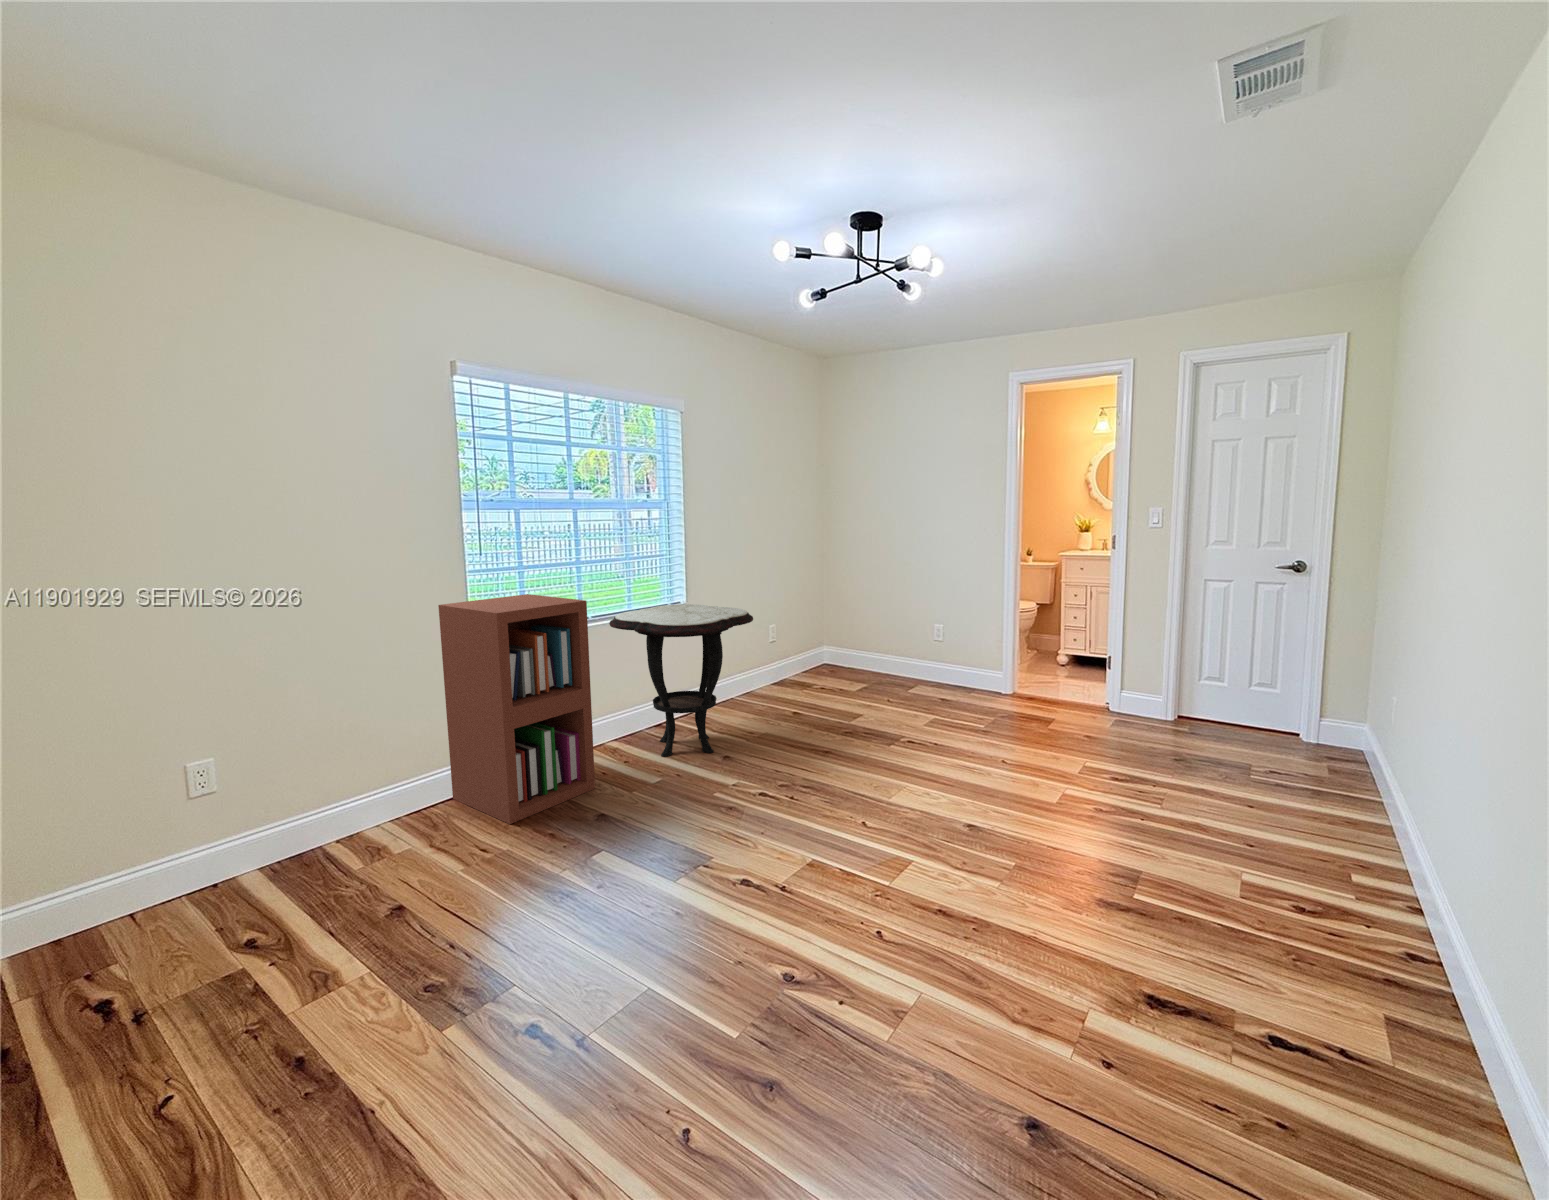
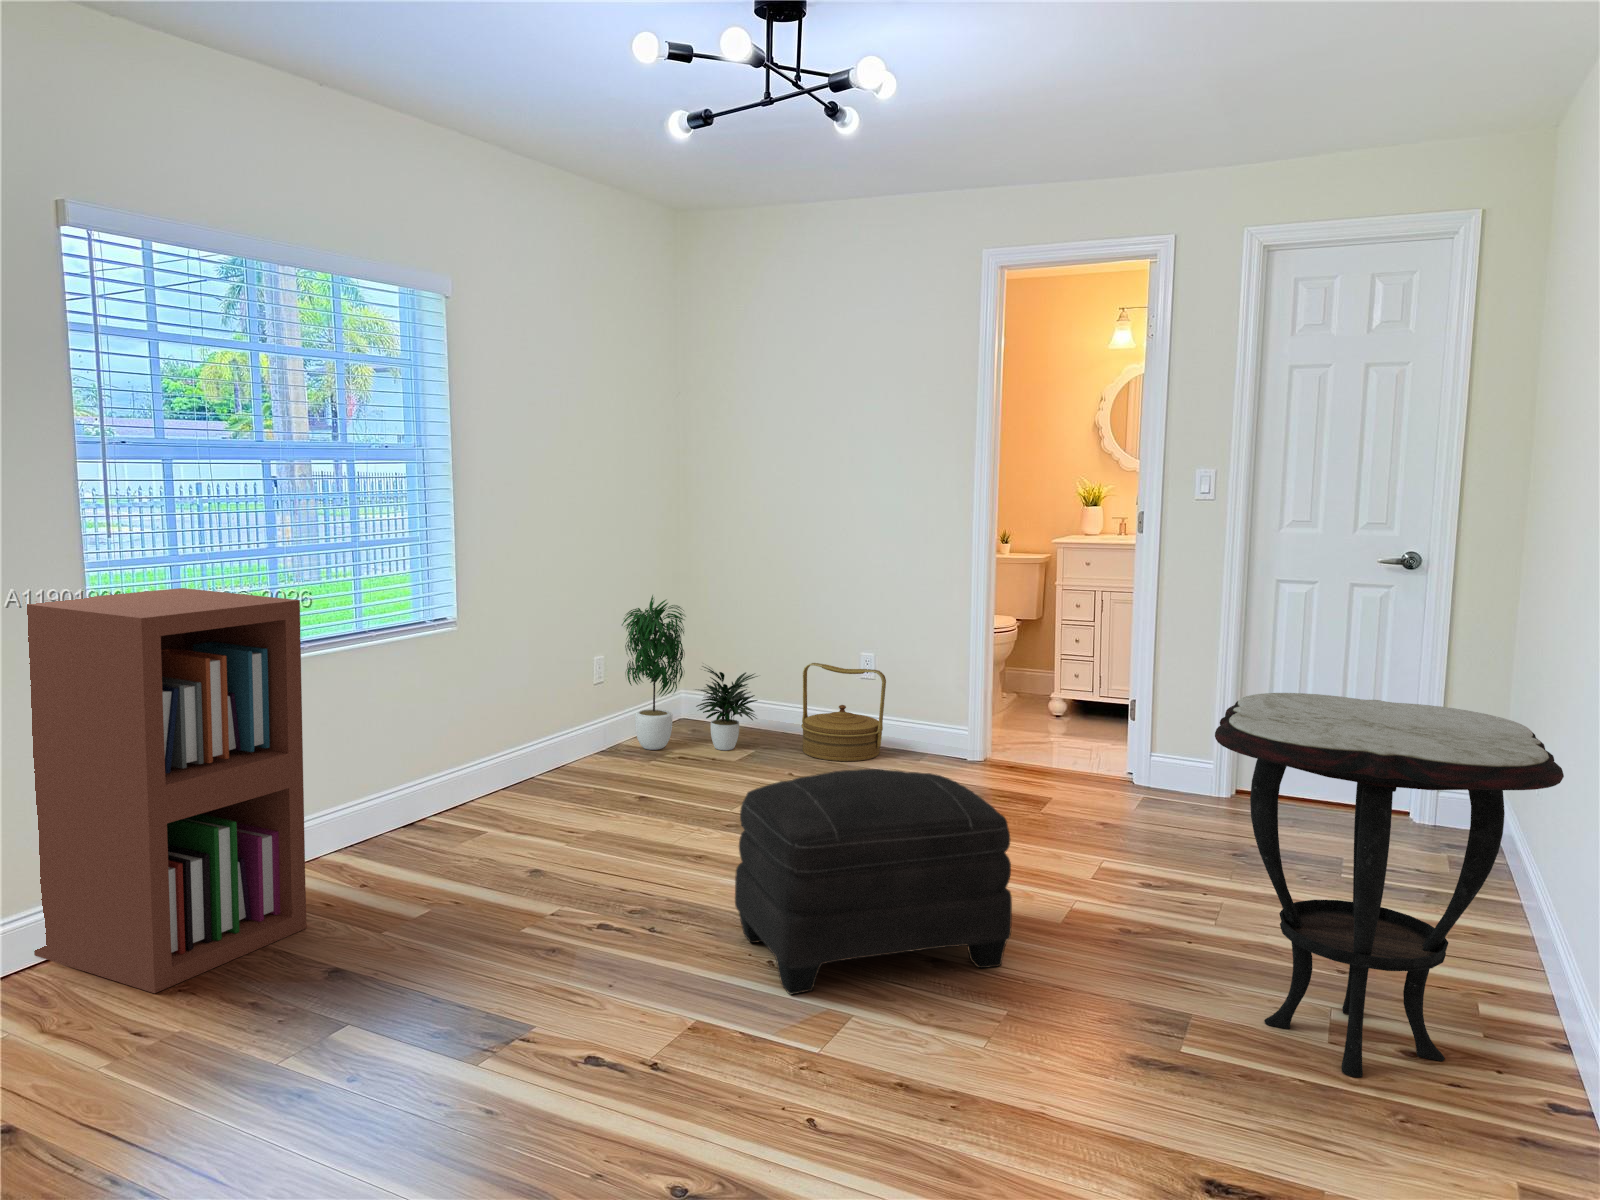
potted plant: none [784,591,868,684] -> present [622,595,758,750]
side table: present [609,604,753,757] -> present [1215,693,1564,1077]
woven basket: none [894,631,946,692] -> present [801,663,886,761]
ottoman: none [841,703,1019,845] -> present [735,769,1012,994]

